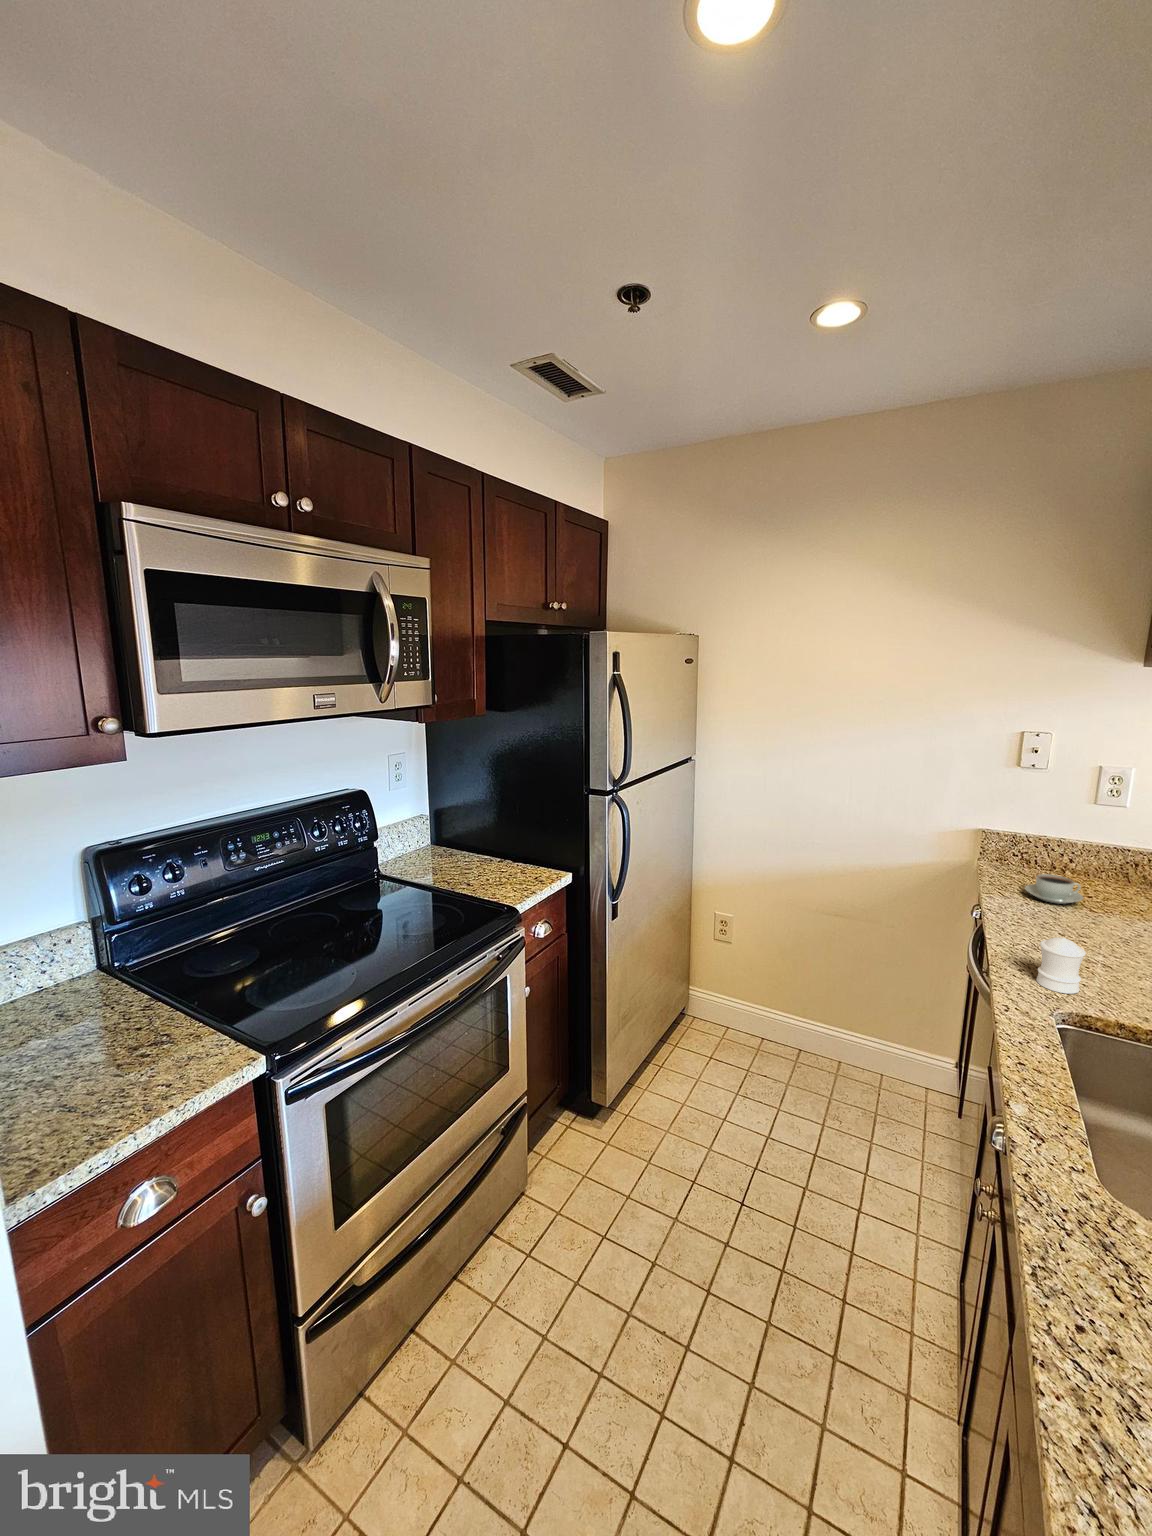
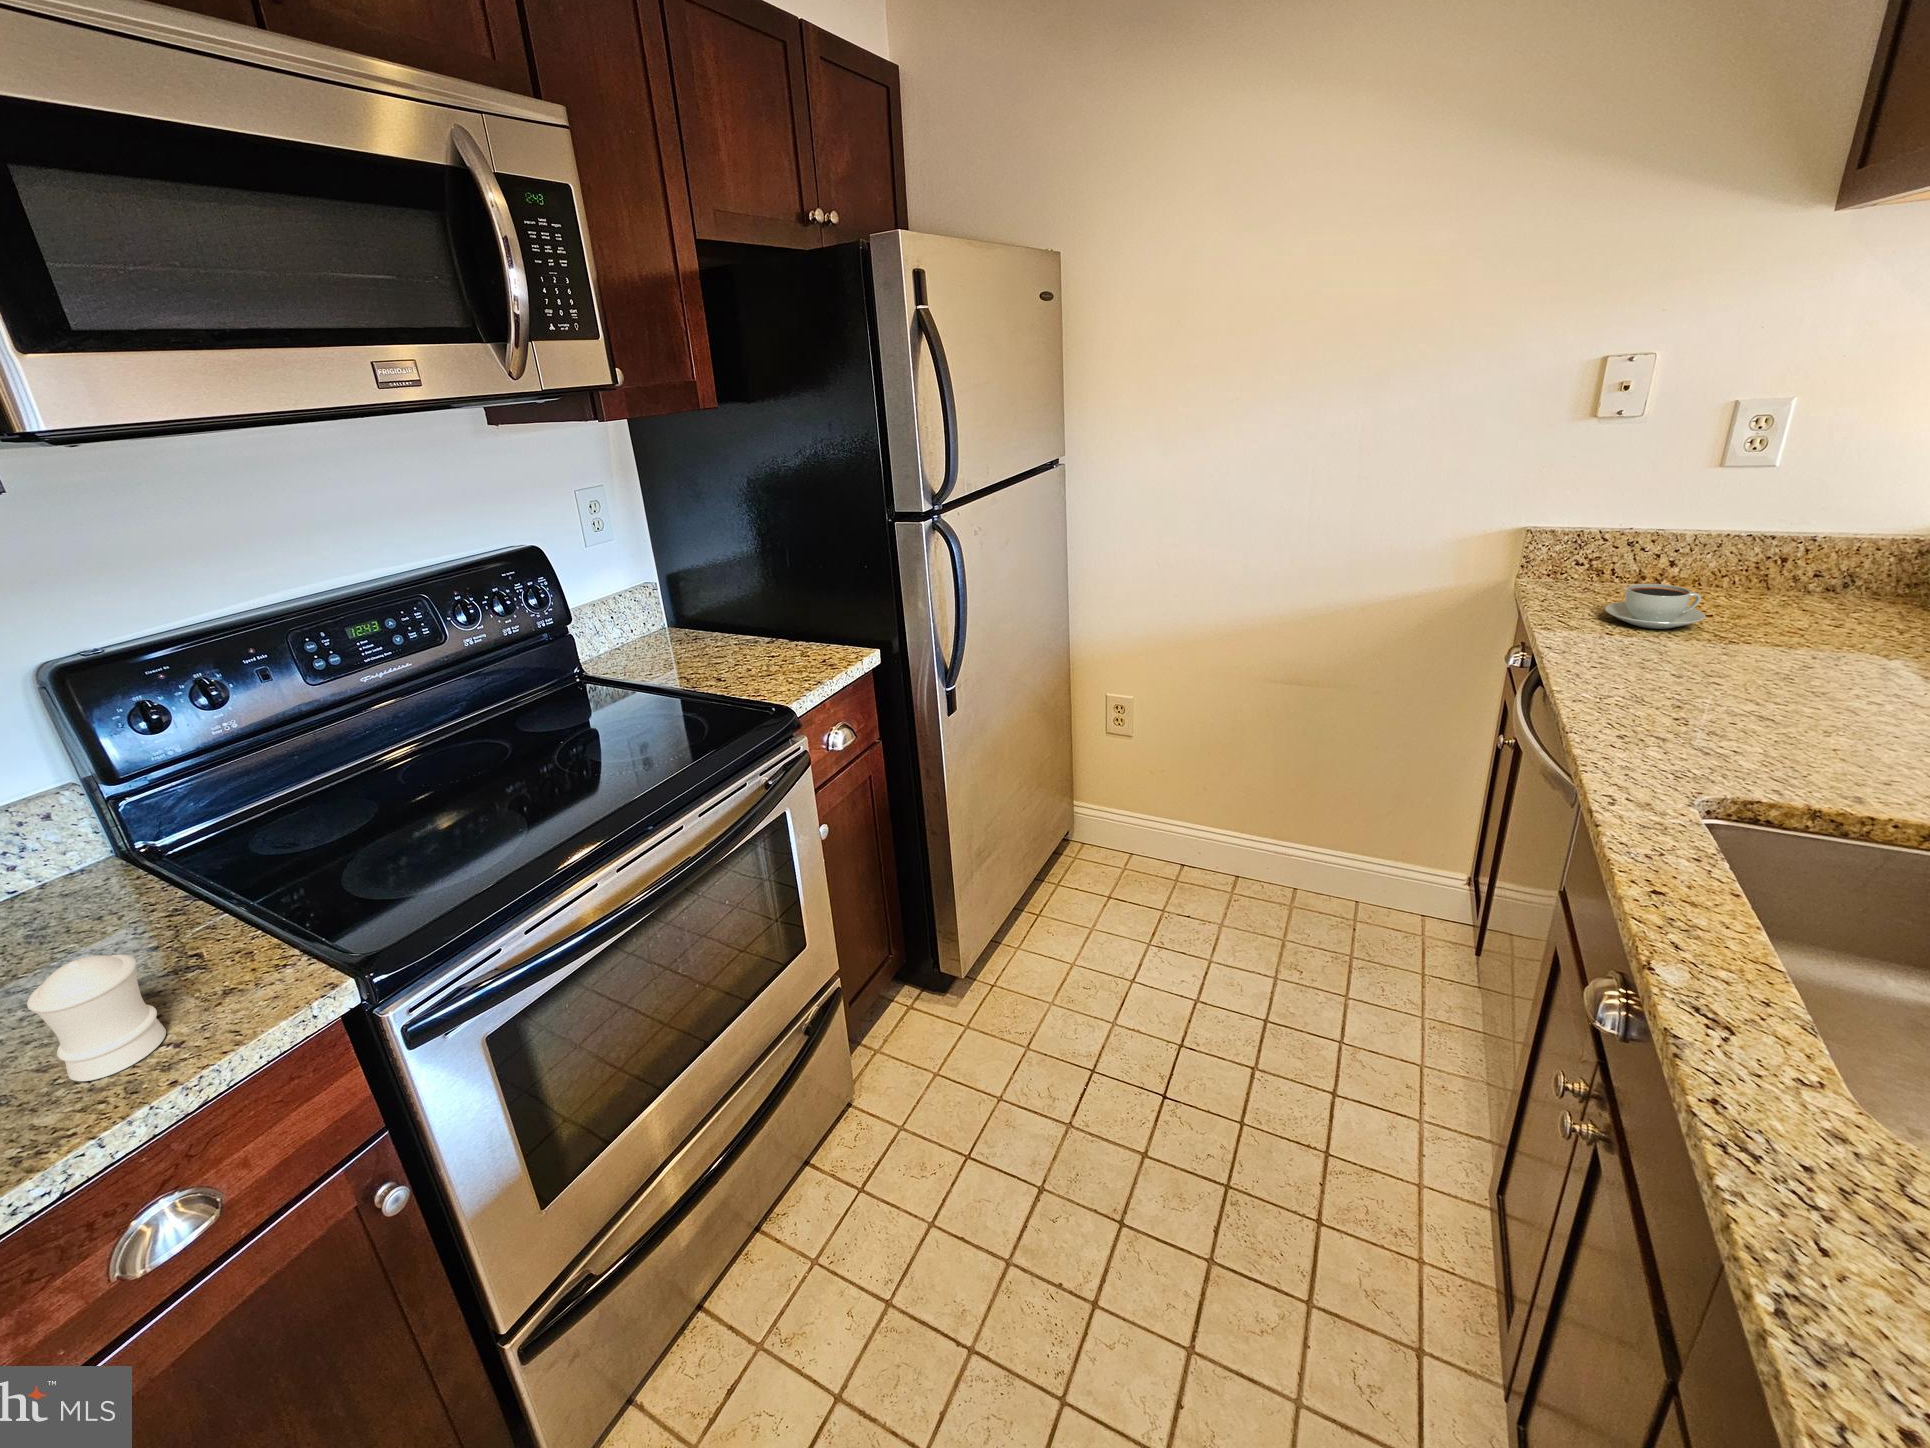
salt shaker: present [1036,937,1086,994] -> present [27,955,166,1081]

